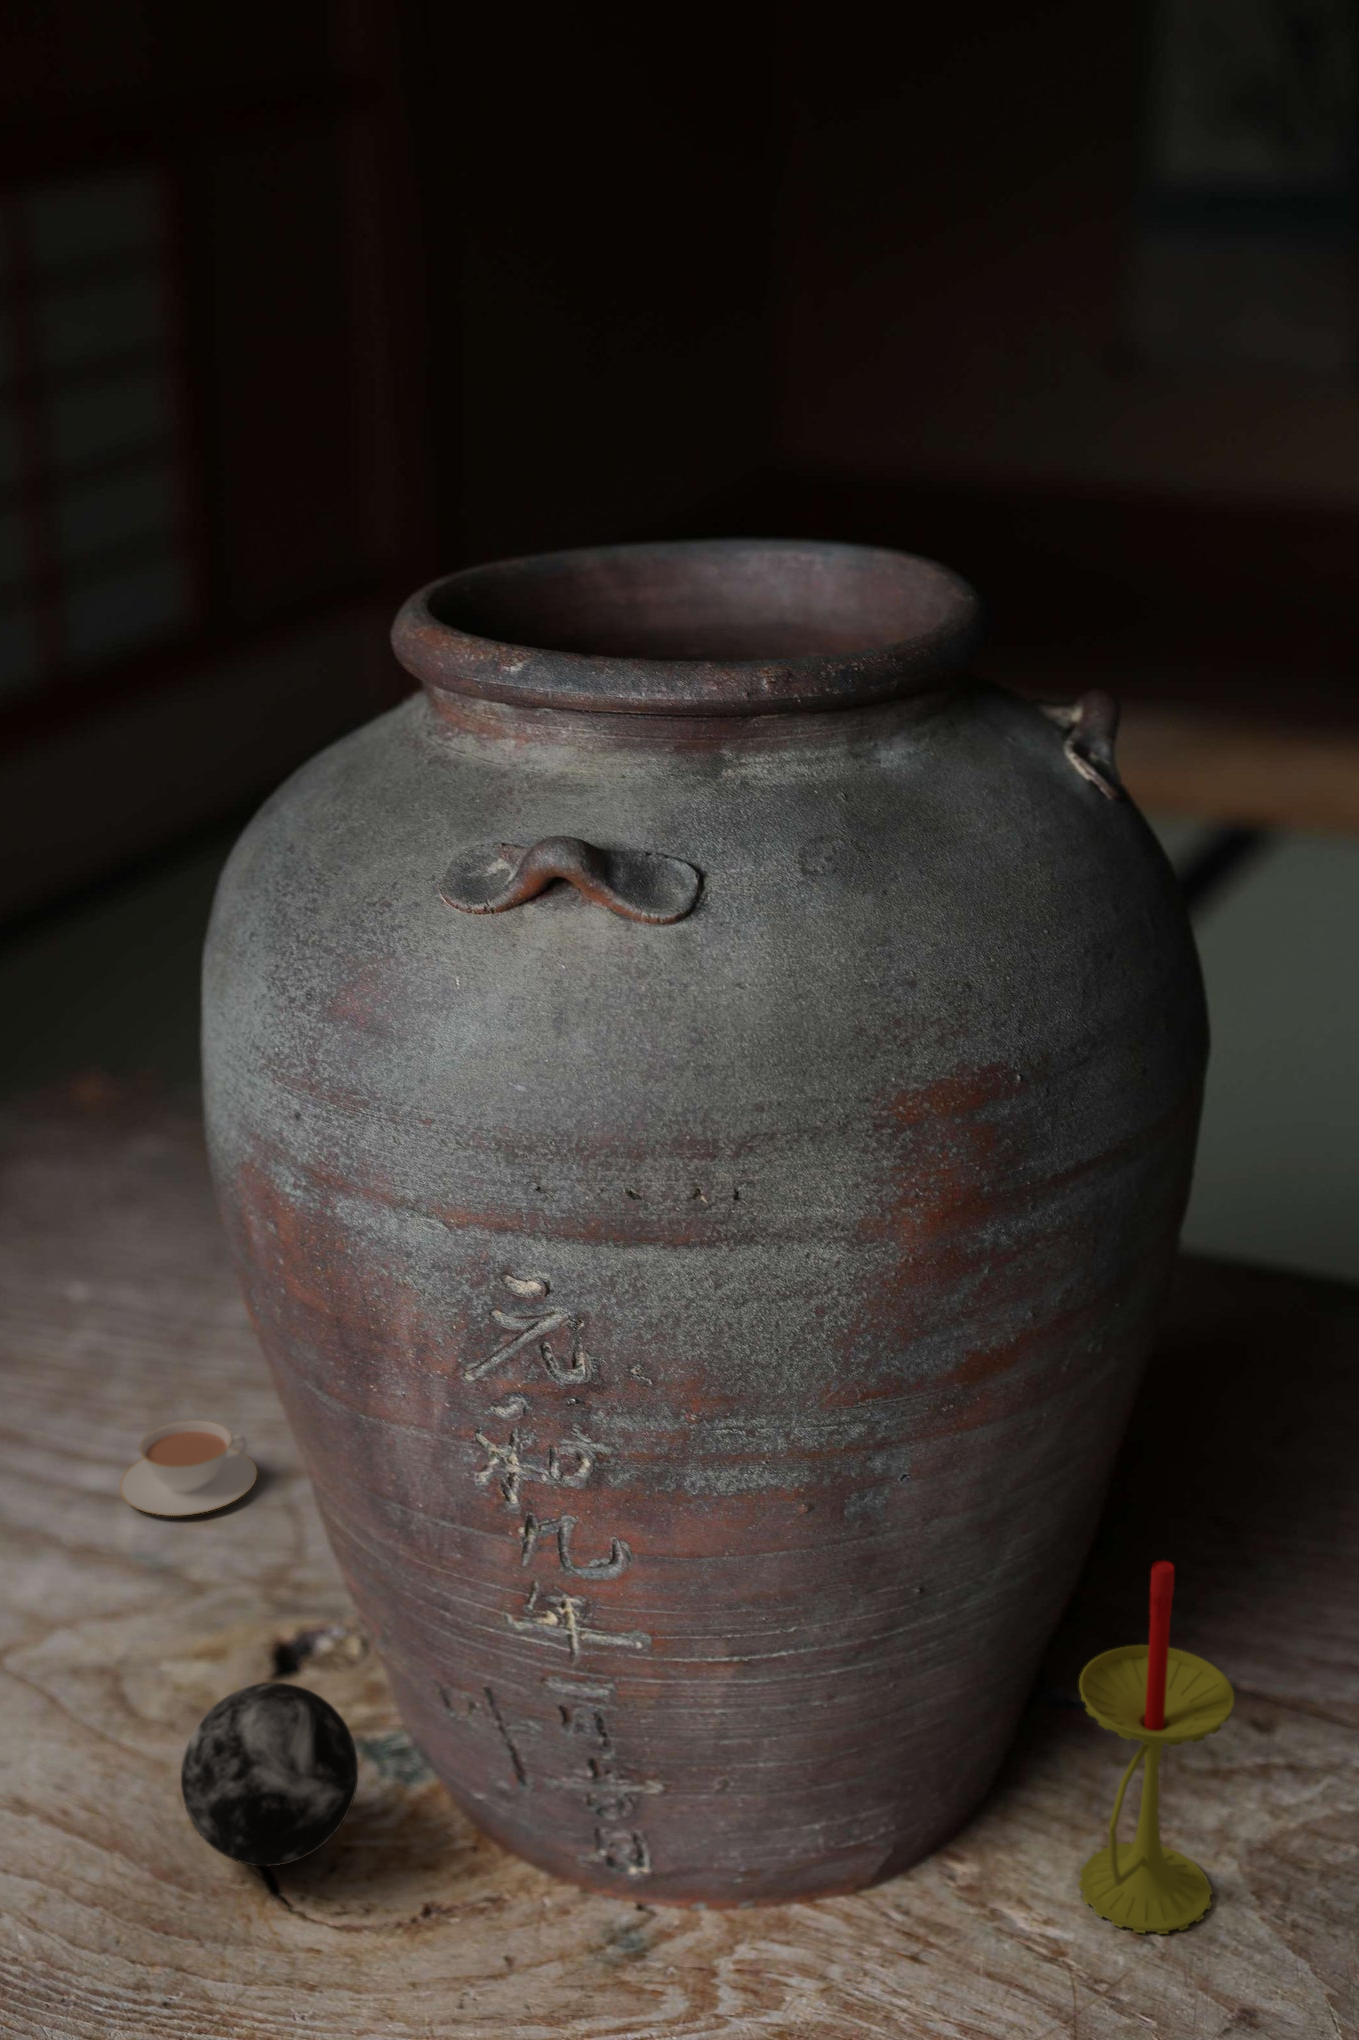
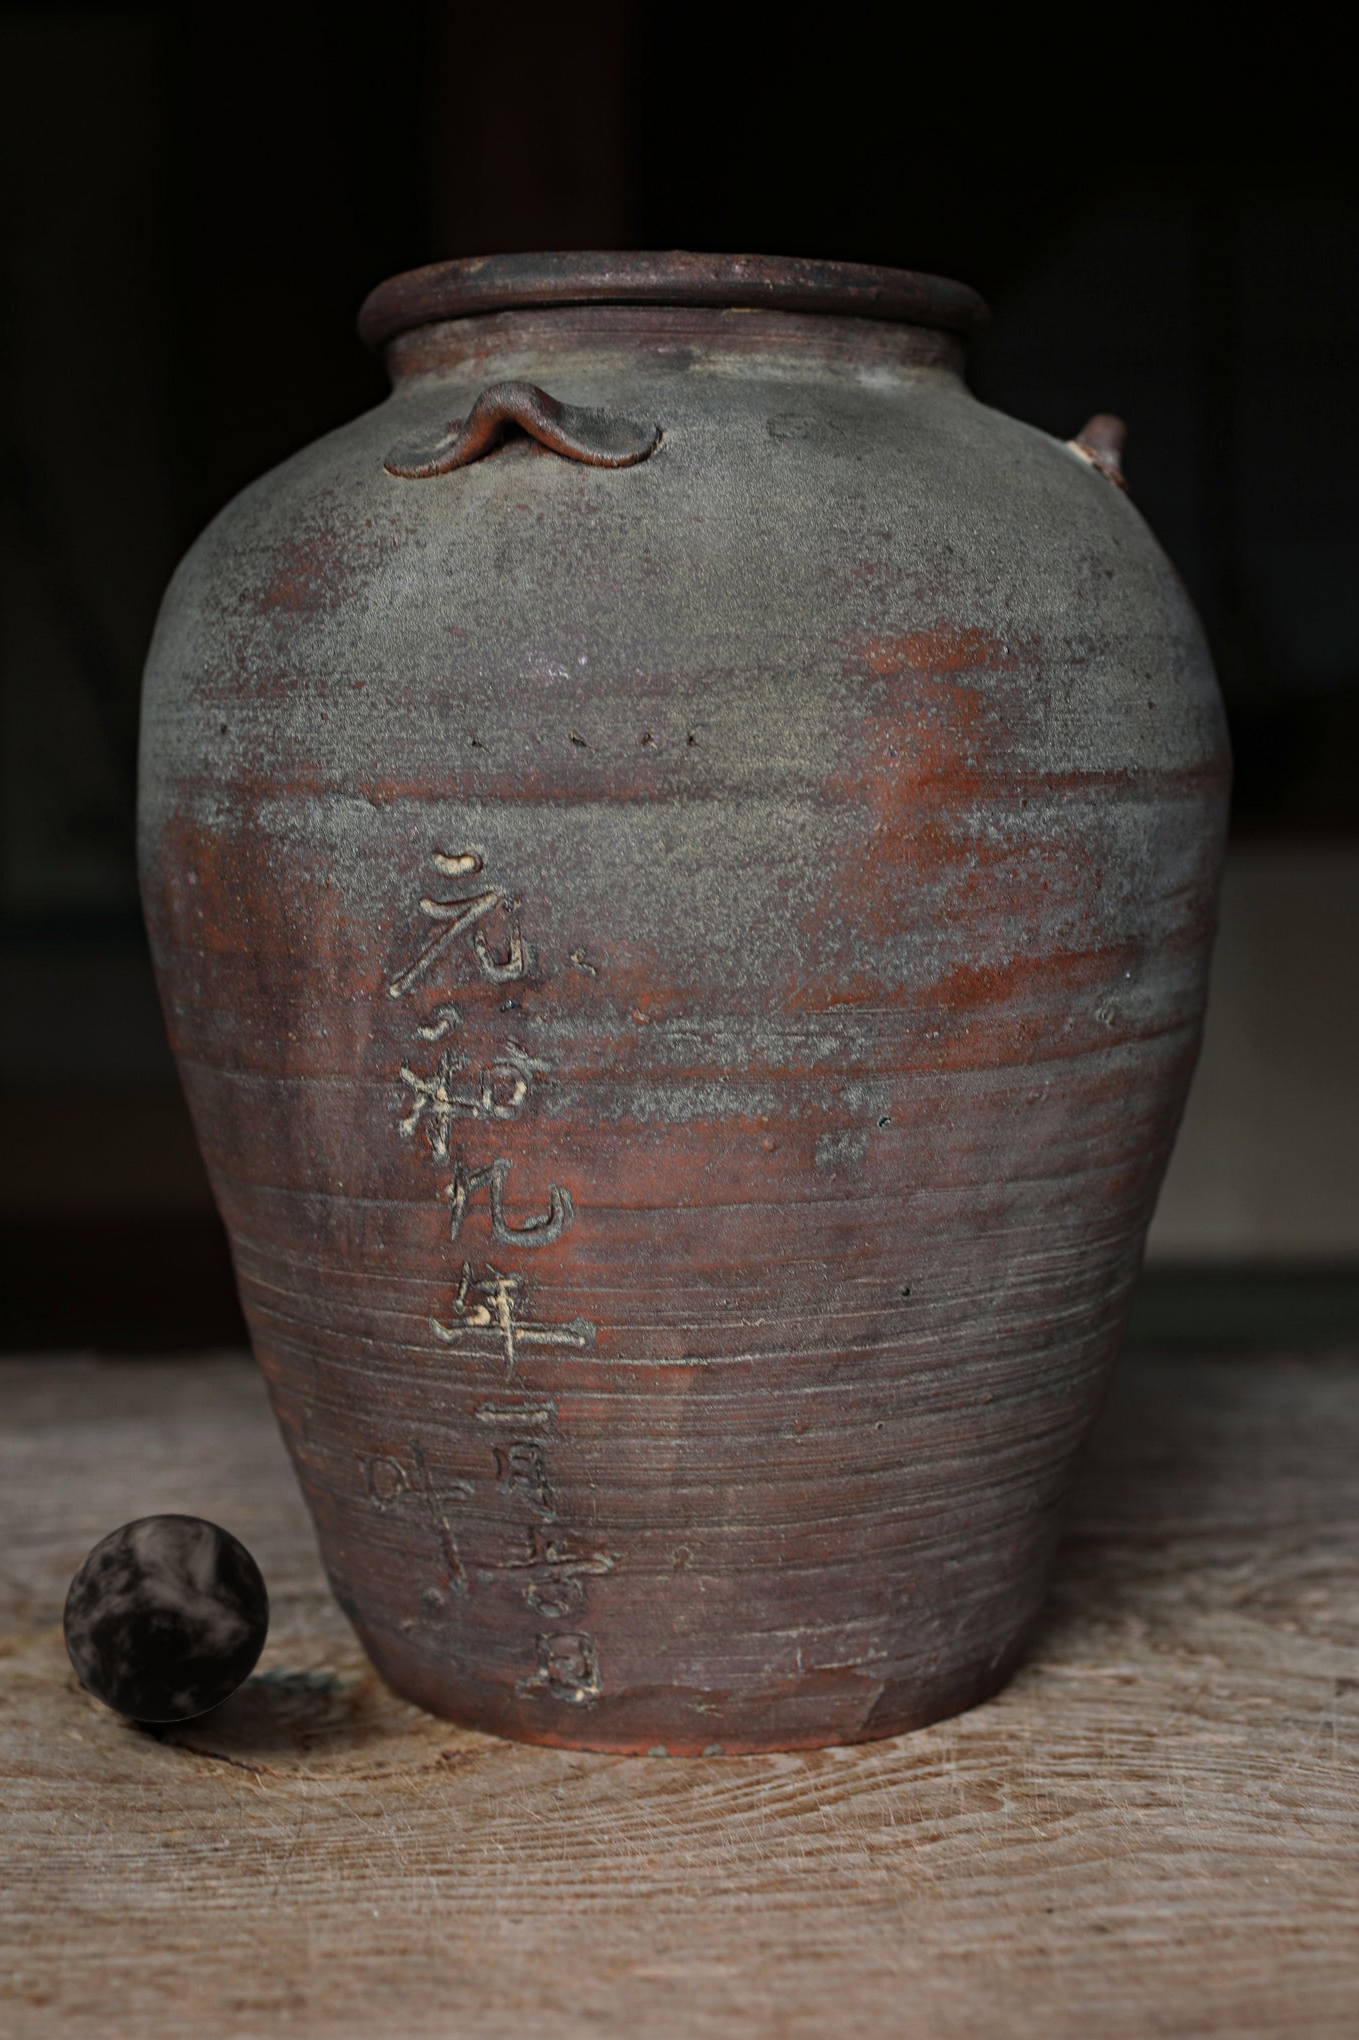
teacup: present [120,1420,257,1516] -> none [41,1408,196,1491]
candle: present [1078,1561,1234,1934] -> none [1103,1307,1285,1785]

